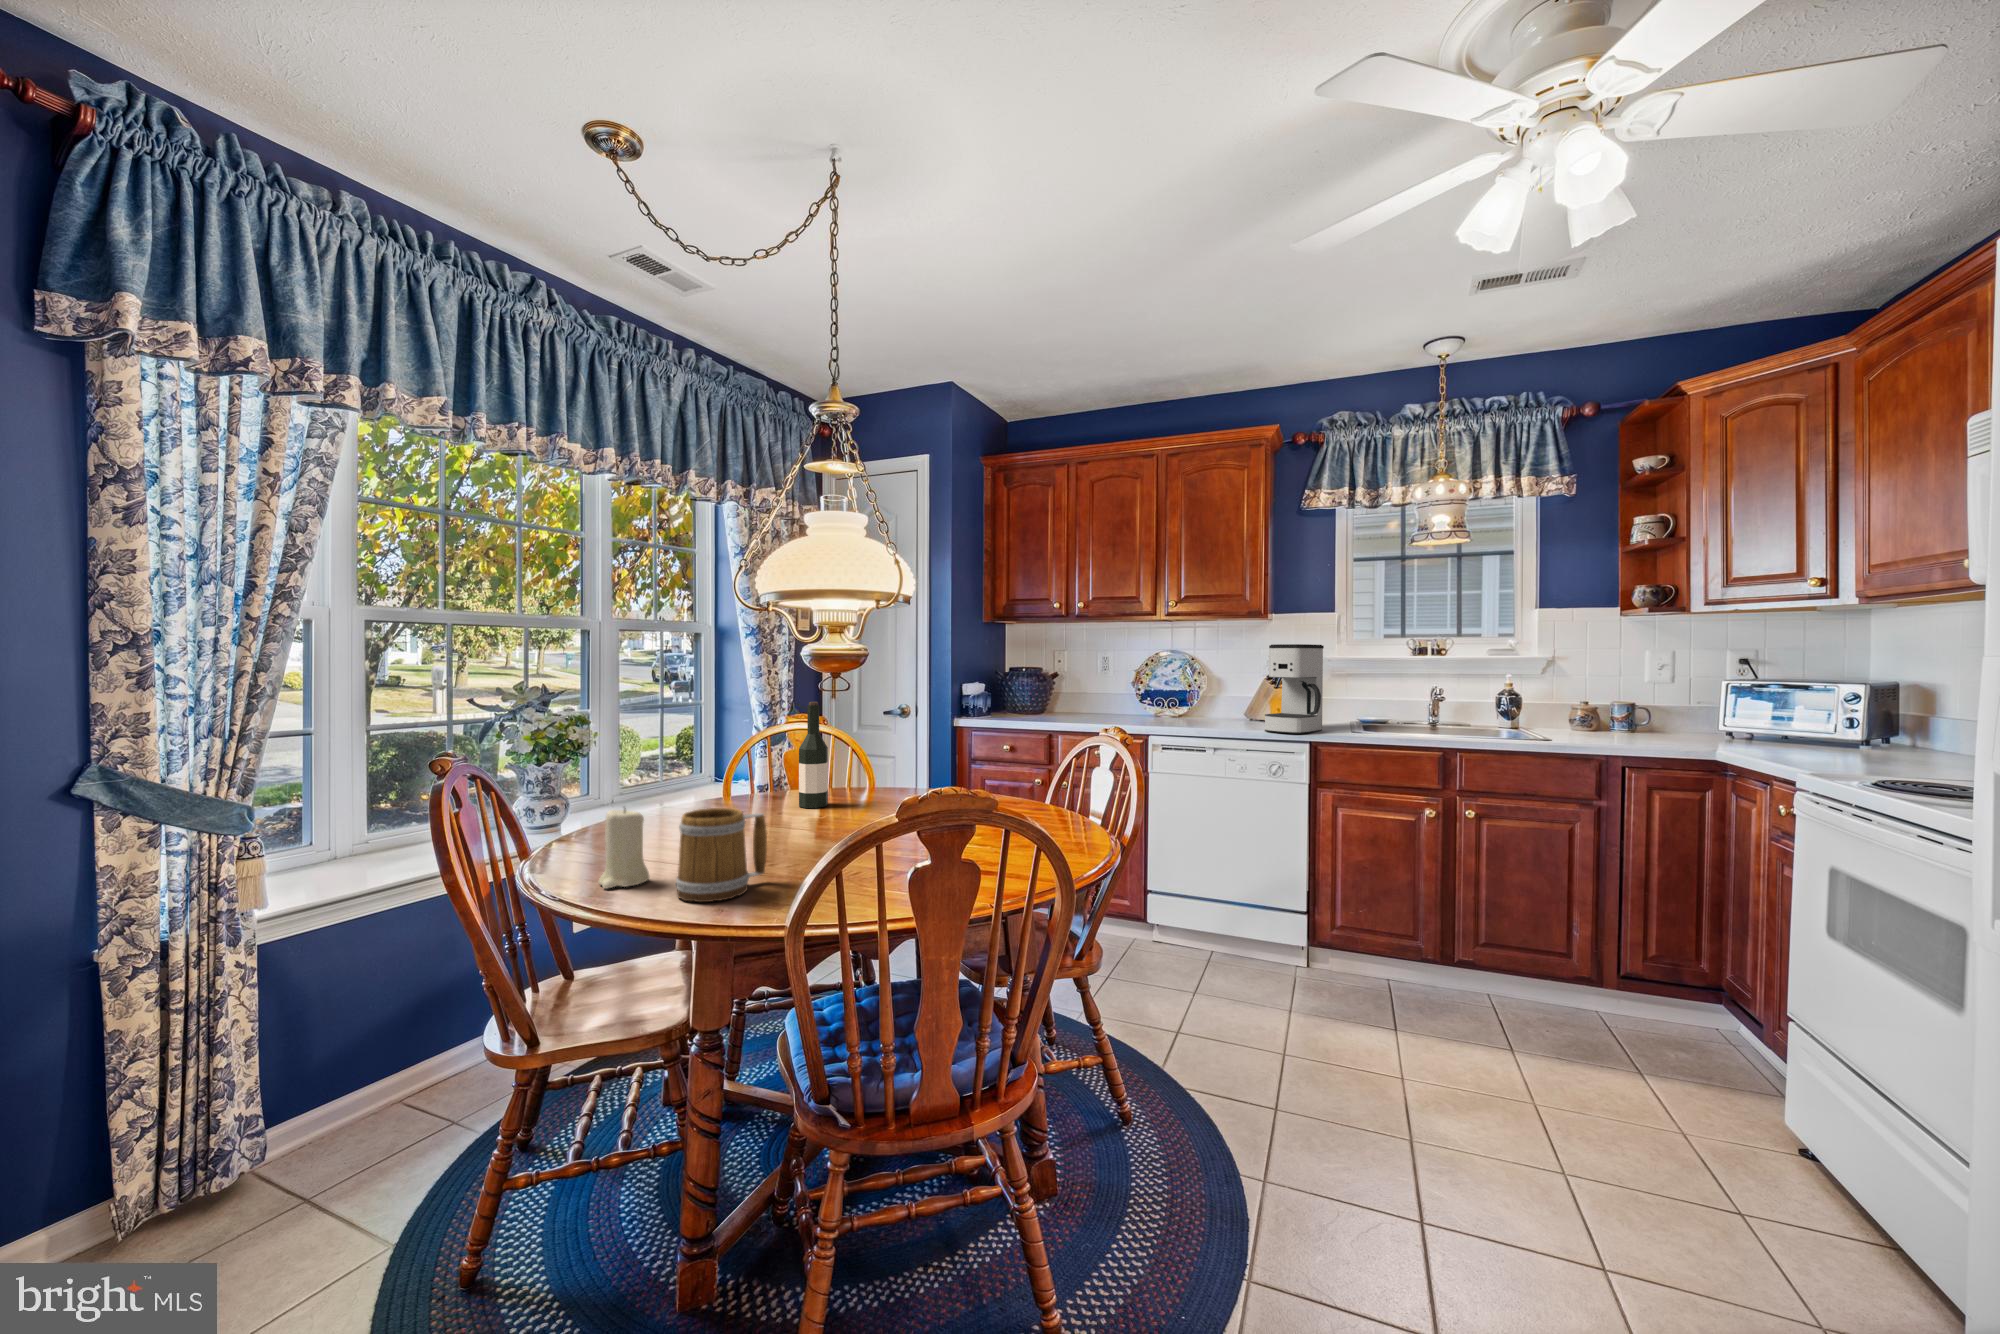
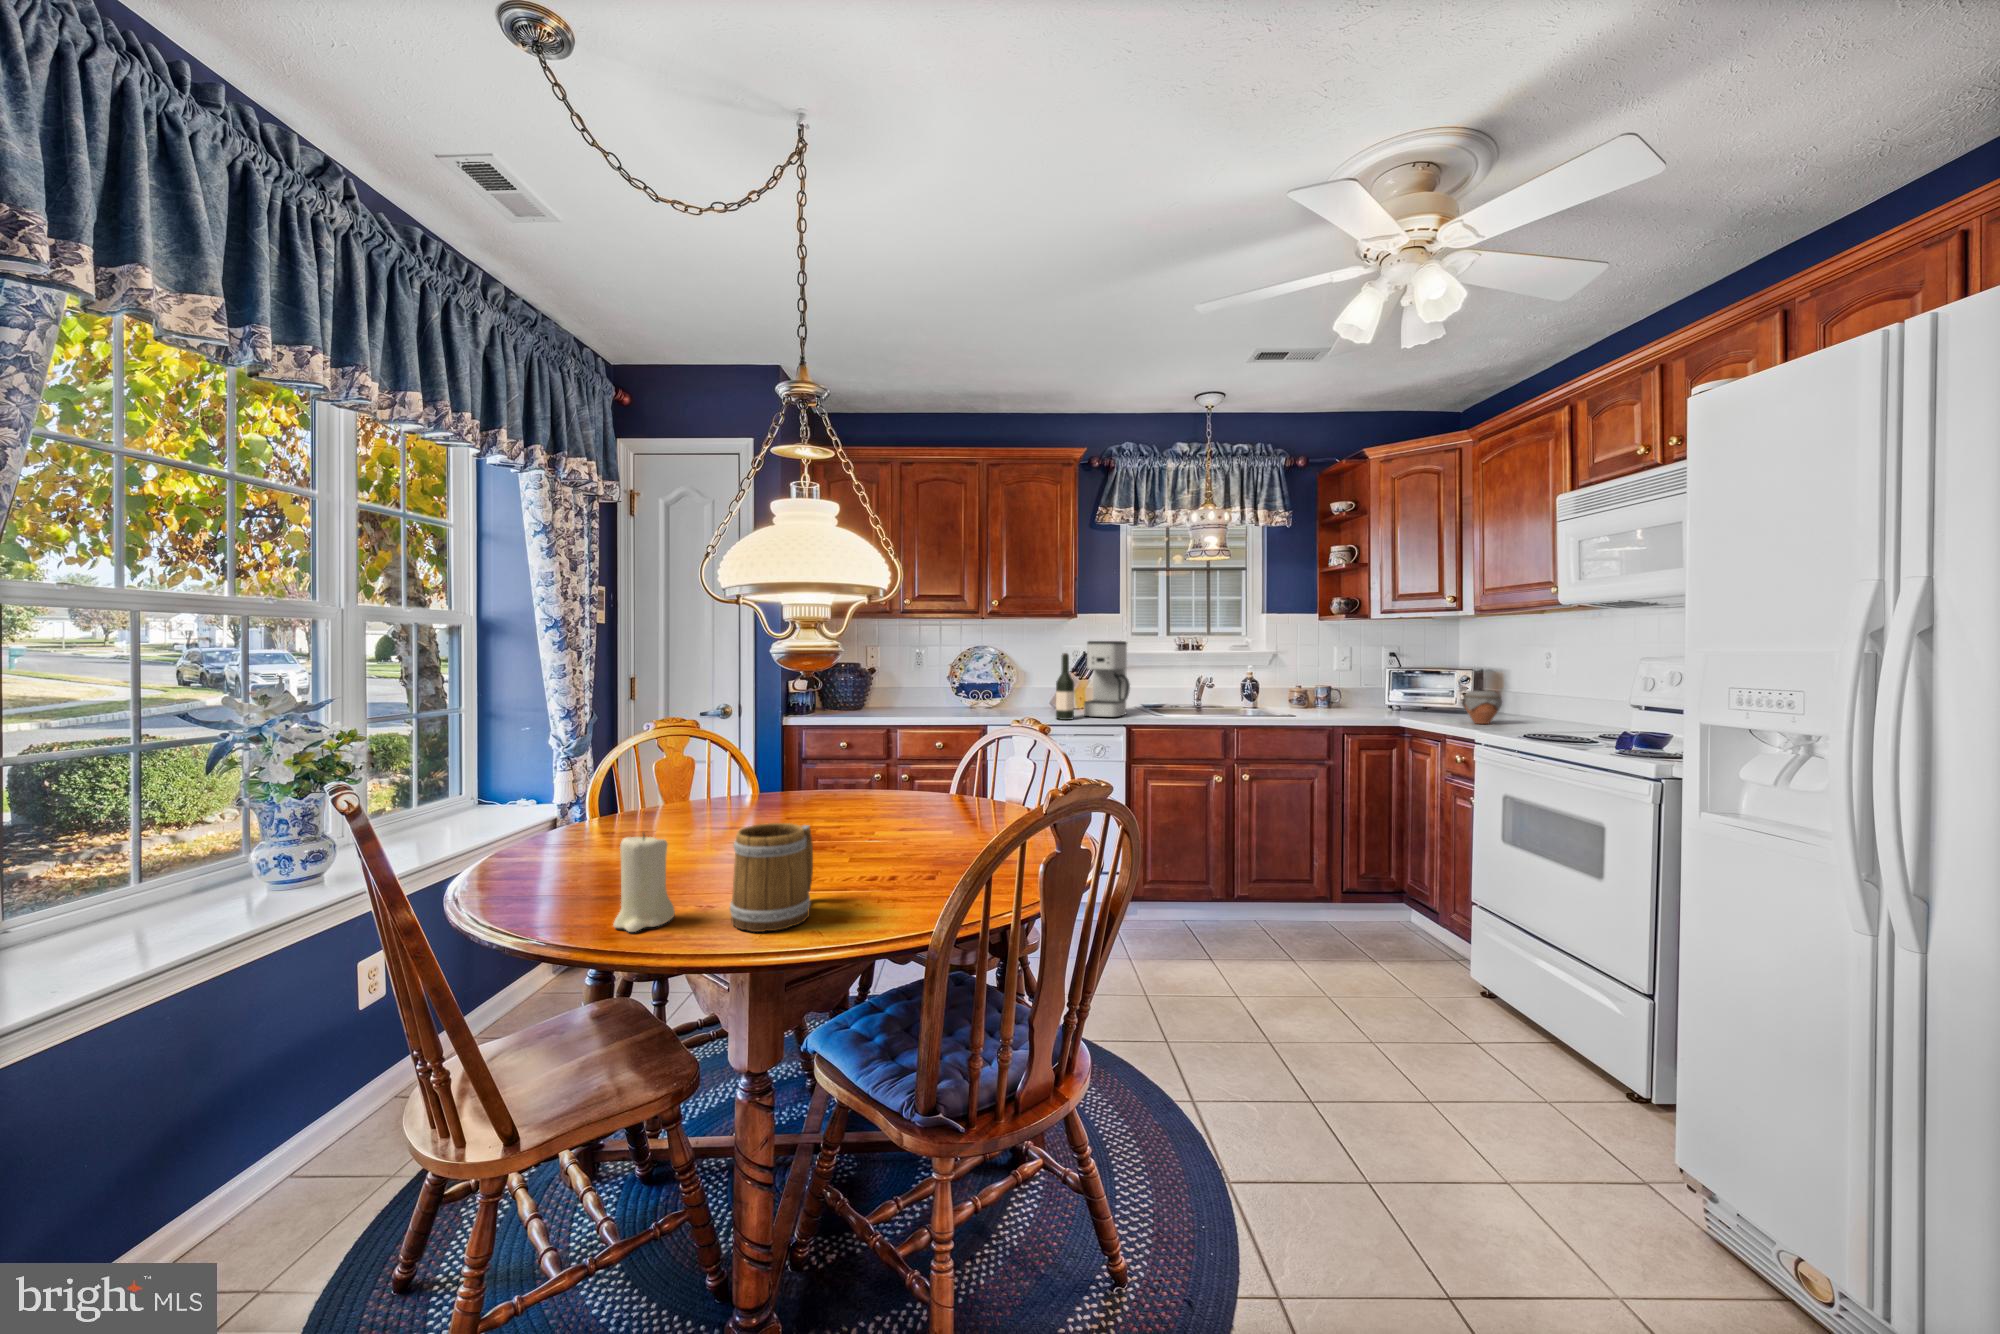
wine bottle: present [799,702,828,808] -> present [1056,653,1074,720]
jar: none [1807,713,1882,763] -> present [1462,690,1502,724]

